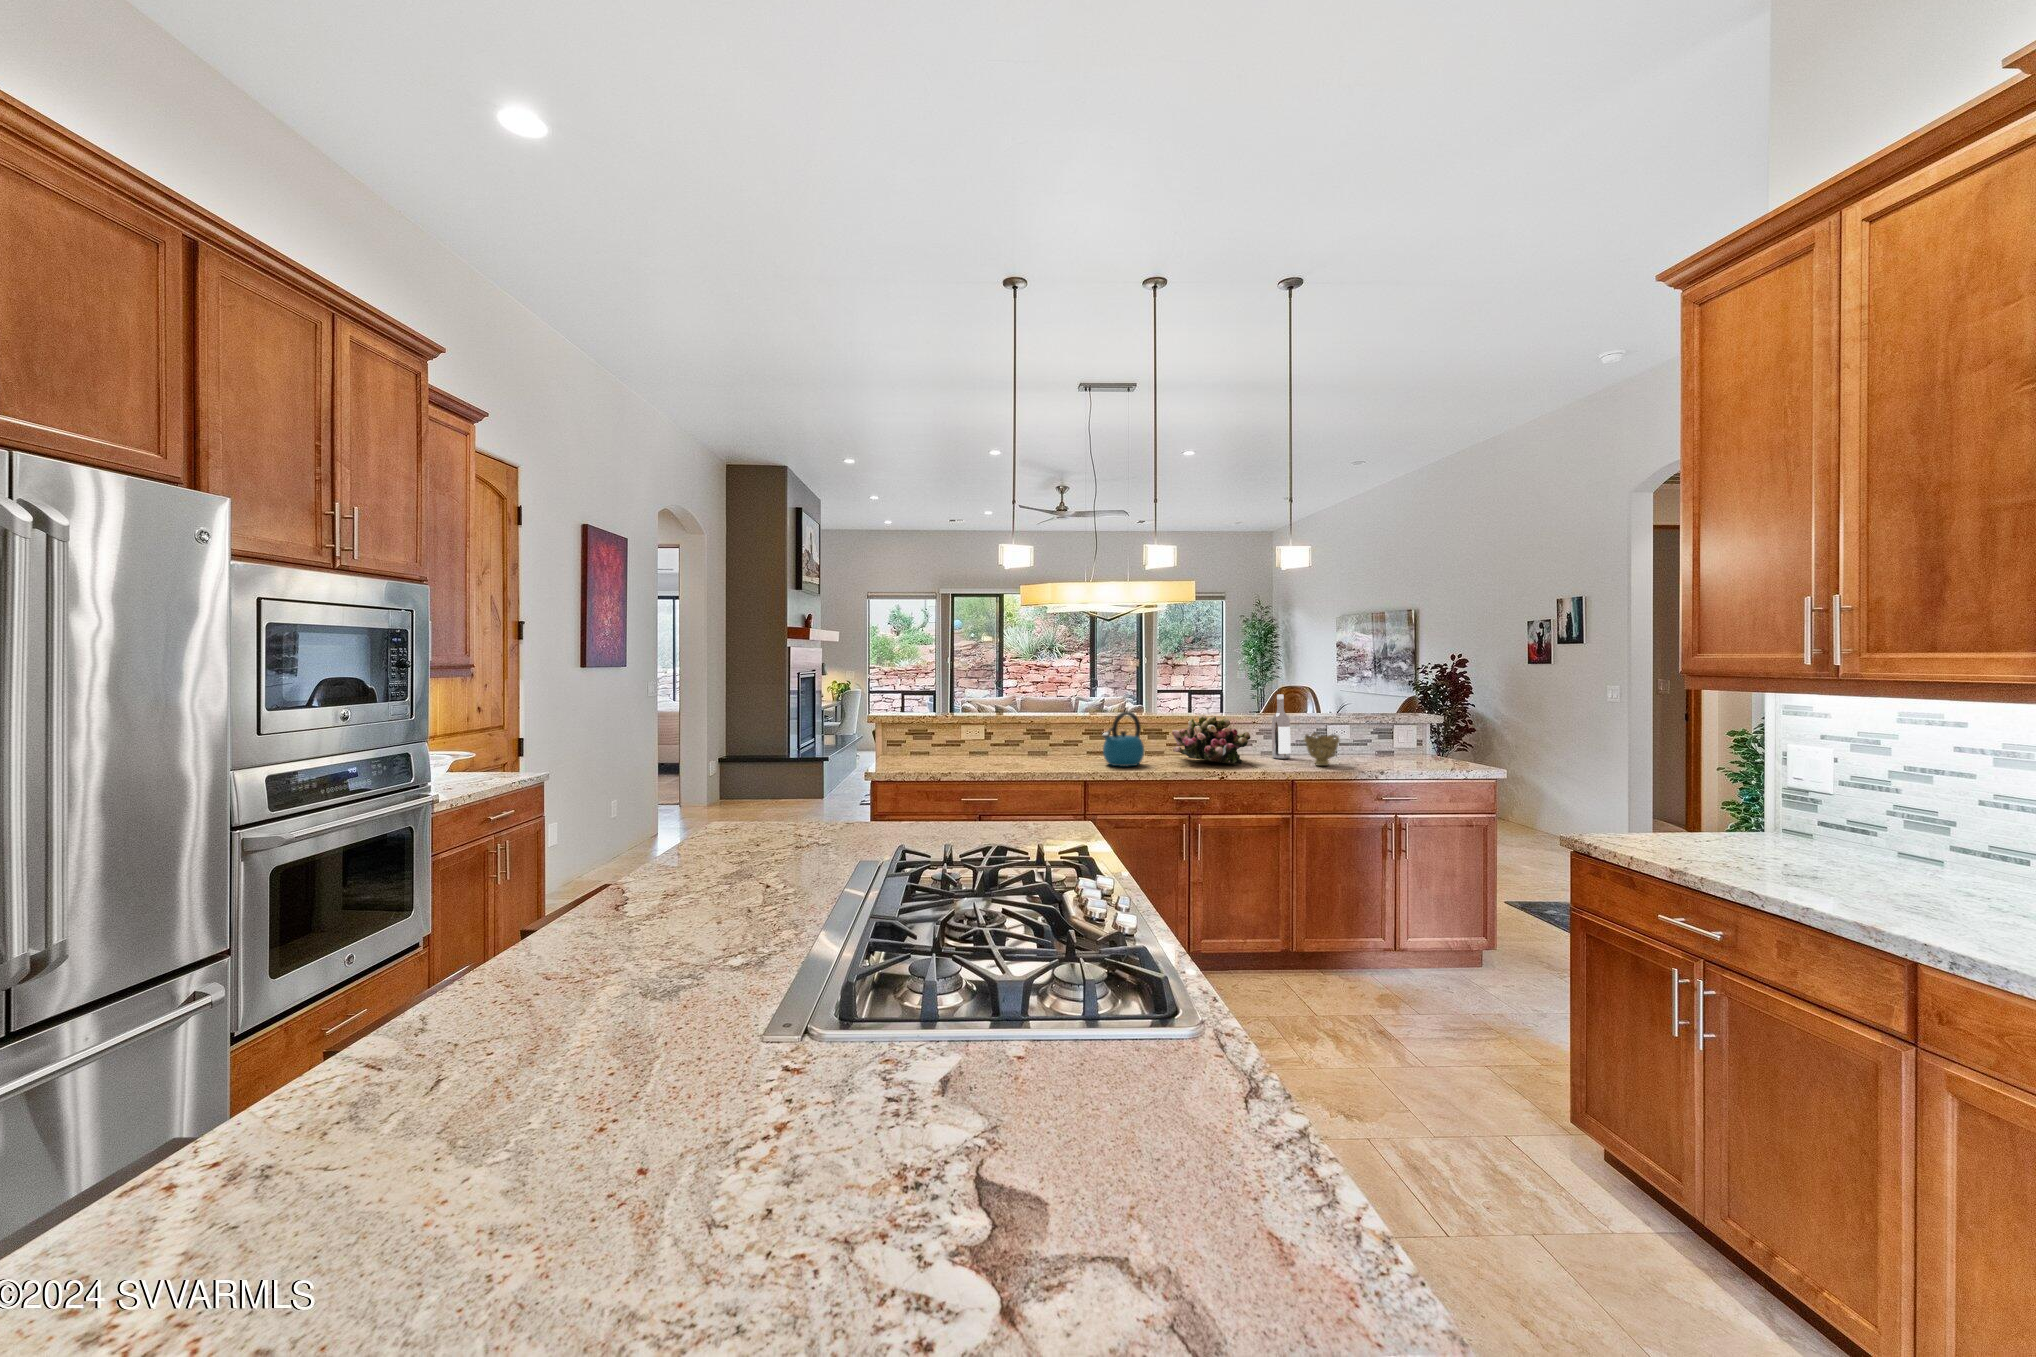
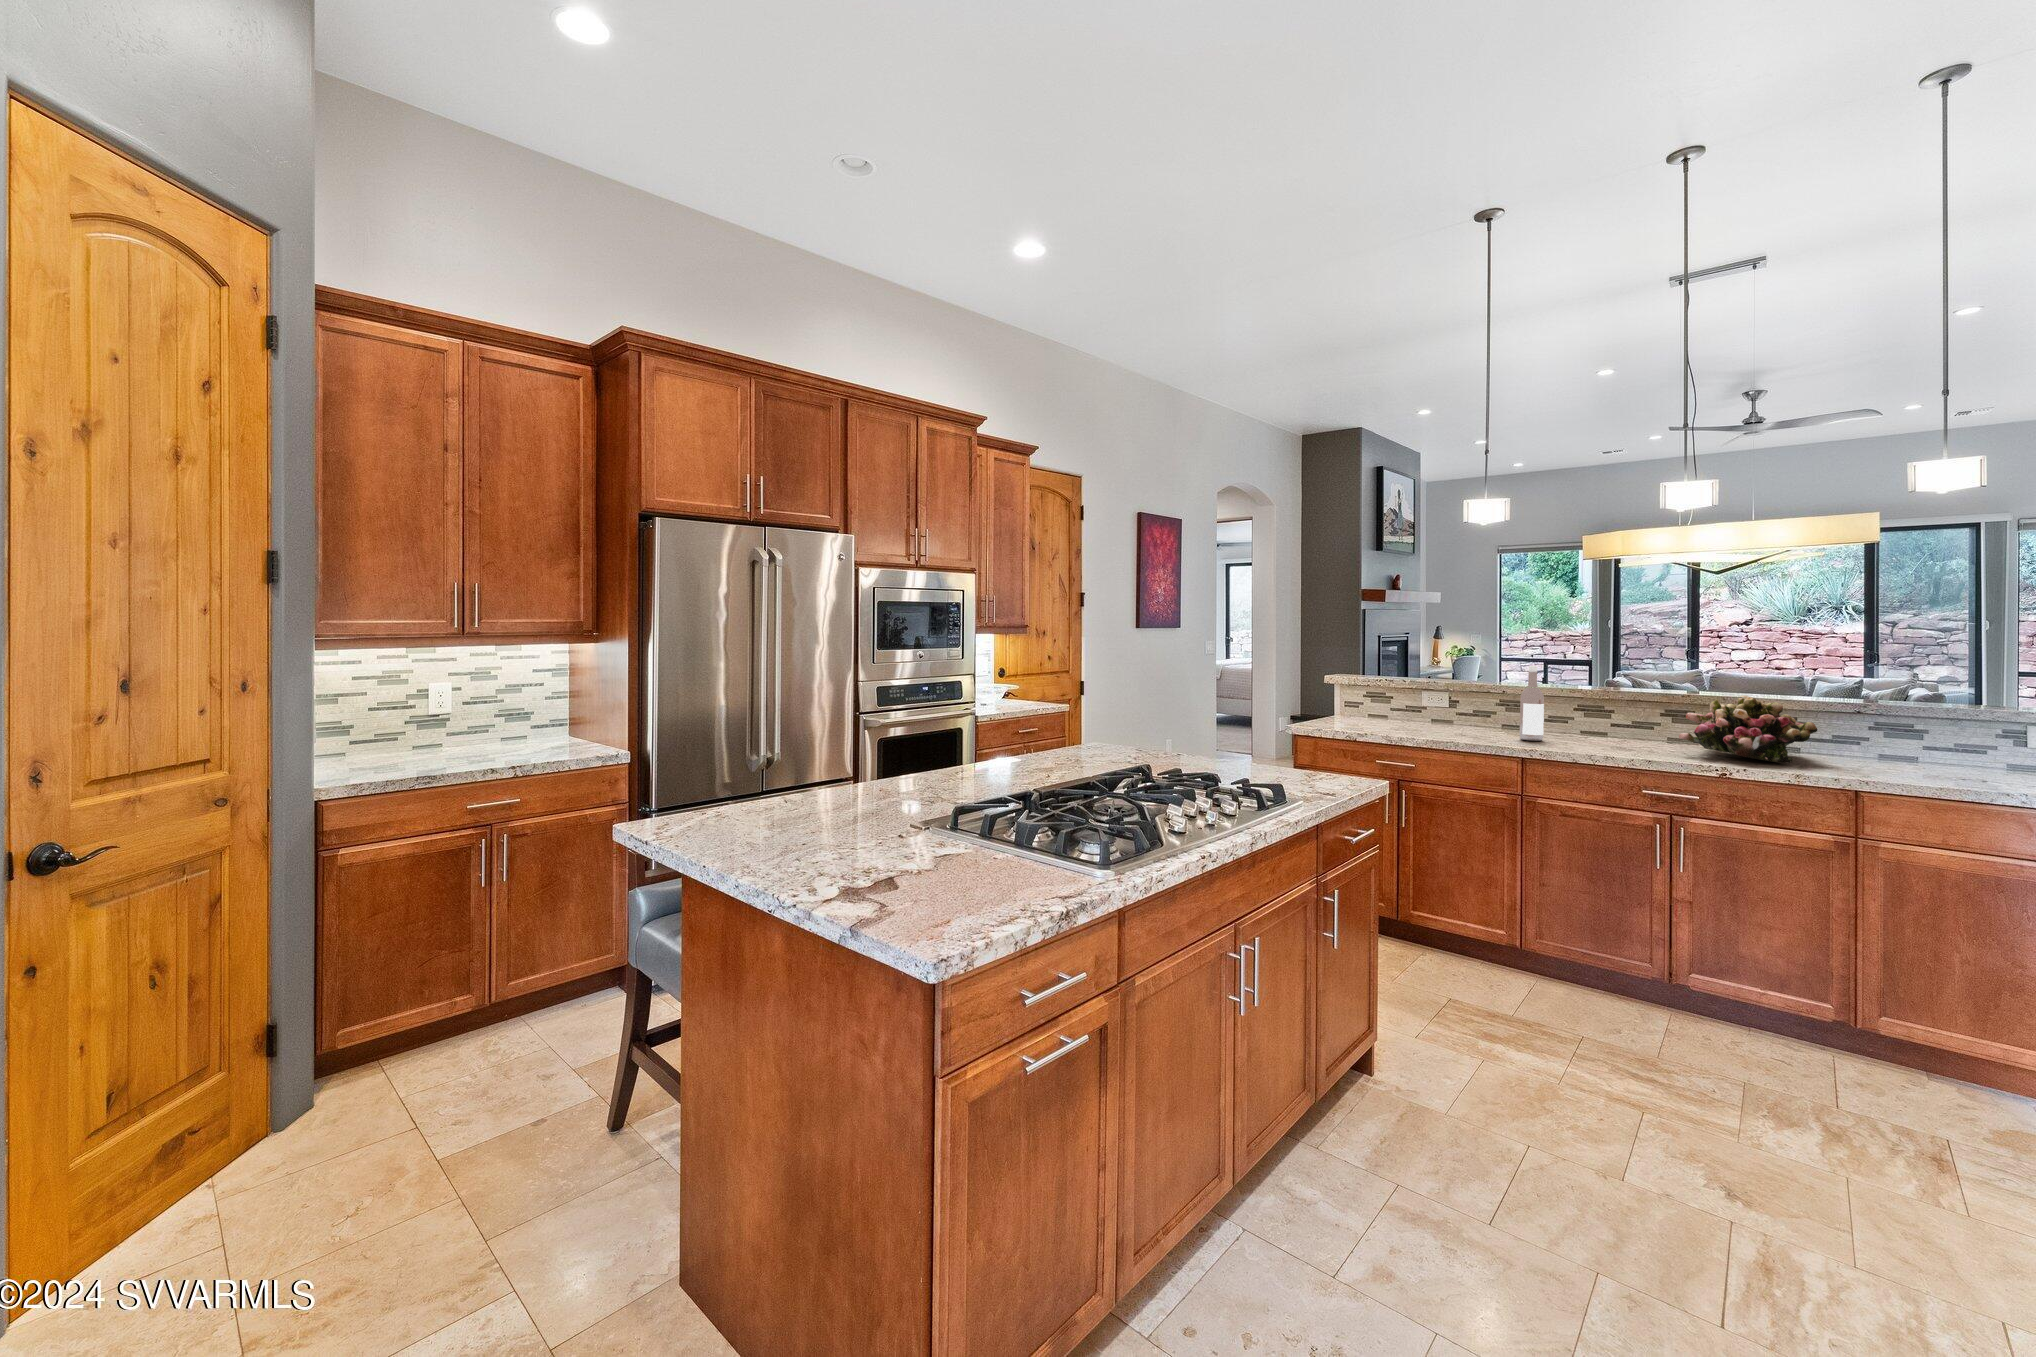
wine bottle: present [1272,694,1290,759] -> present [1520,666,1544,741]
kettle: present [1103,712,1144,766] -> none [1570,686,1636,751]
decorative bowl: present [1304,733,1340,766] -> none [1916,732,1988,781]

